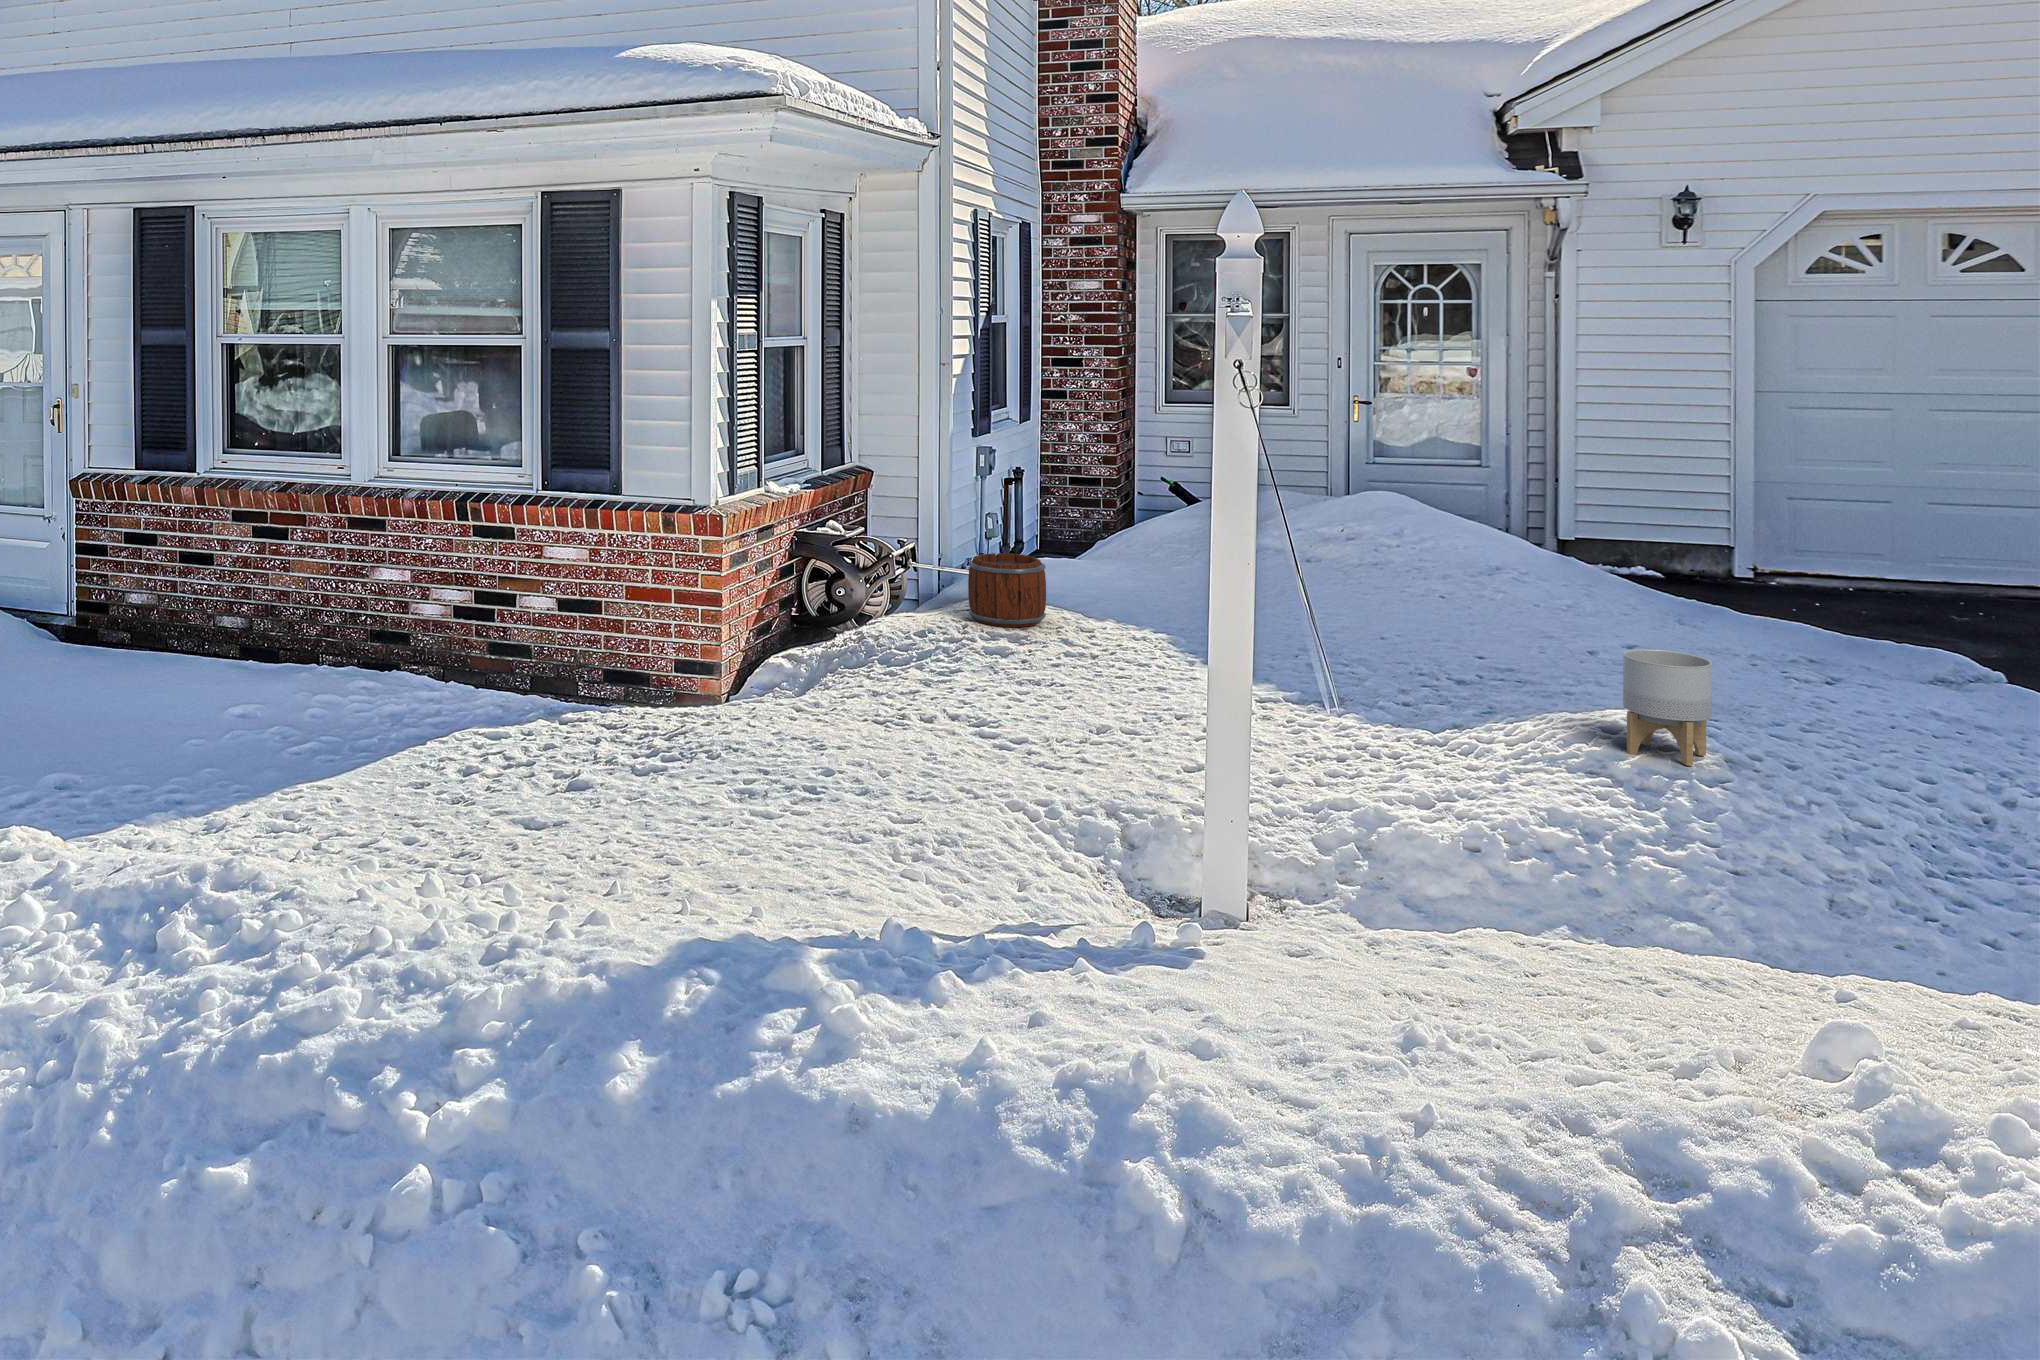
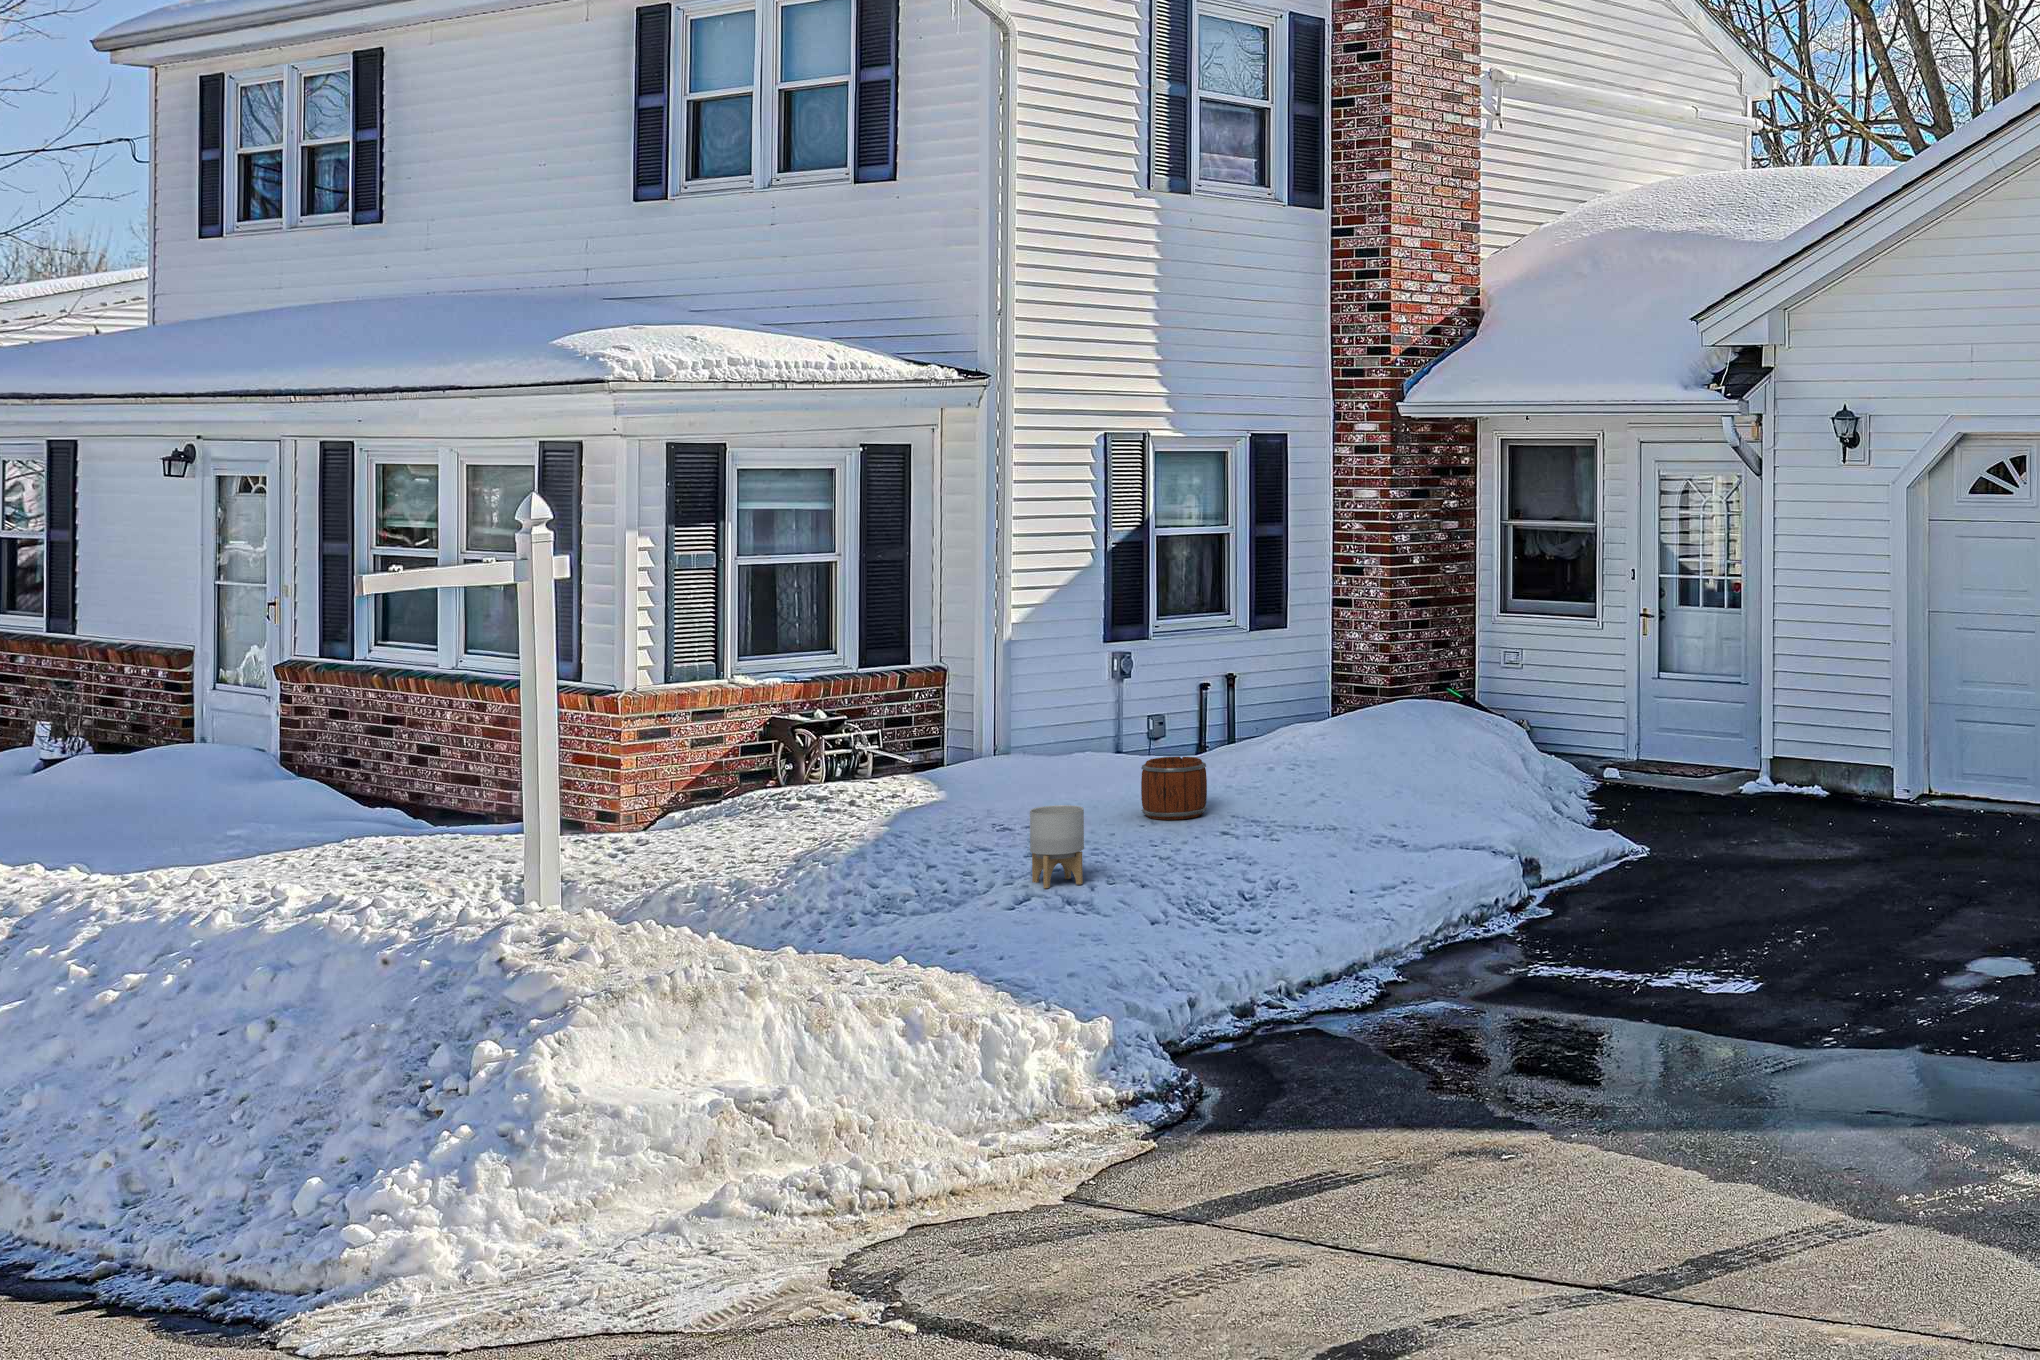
bucket: present [968,553,1046,627] -> present [1141,757,1207,820]

